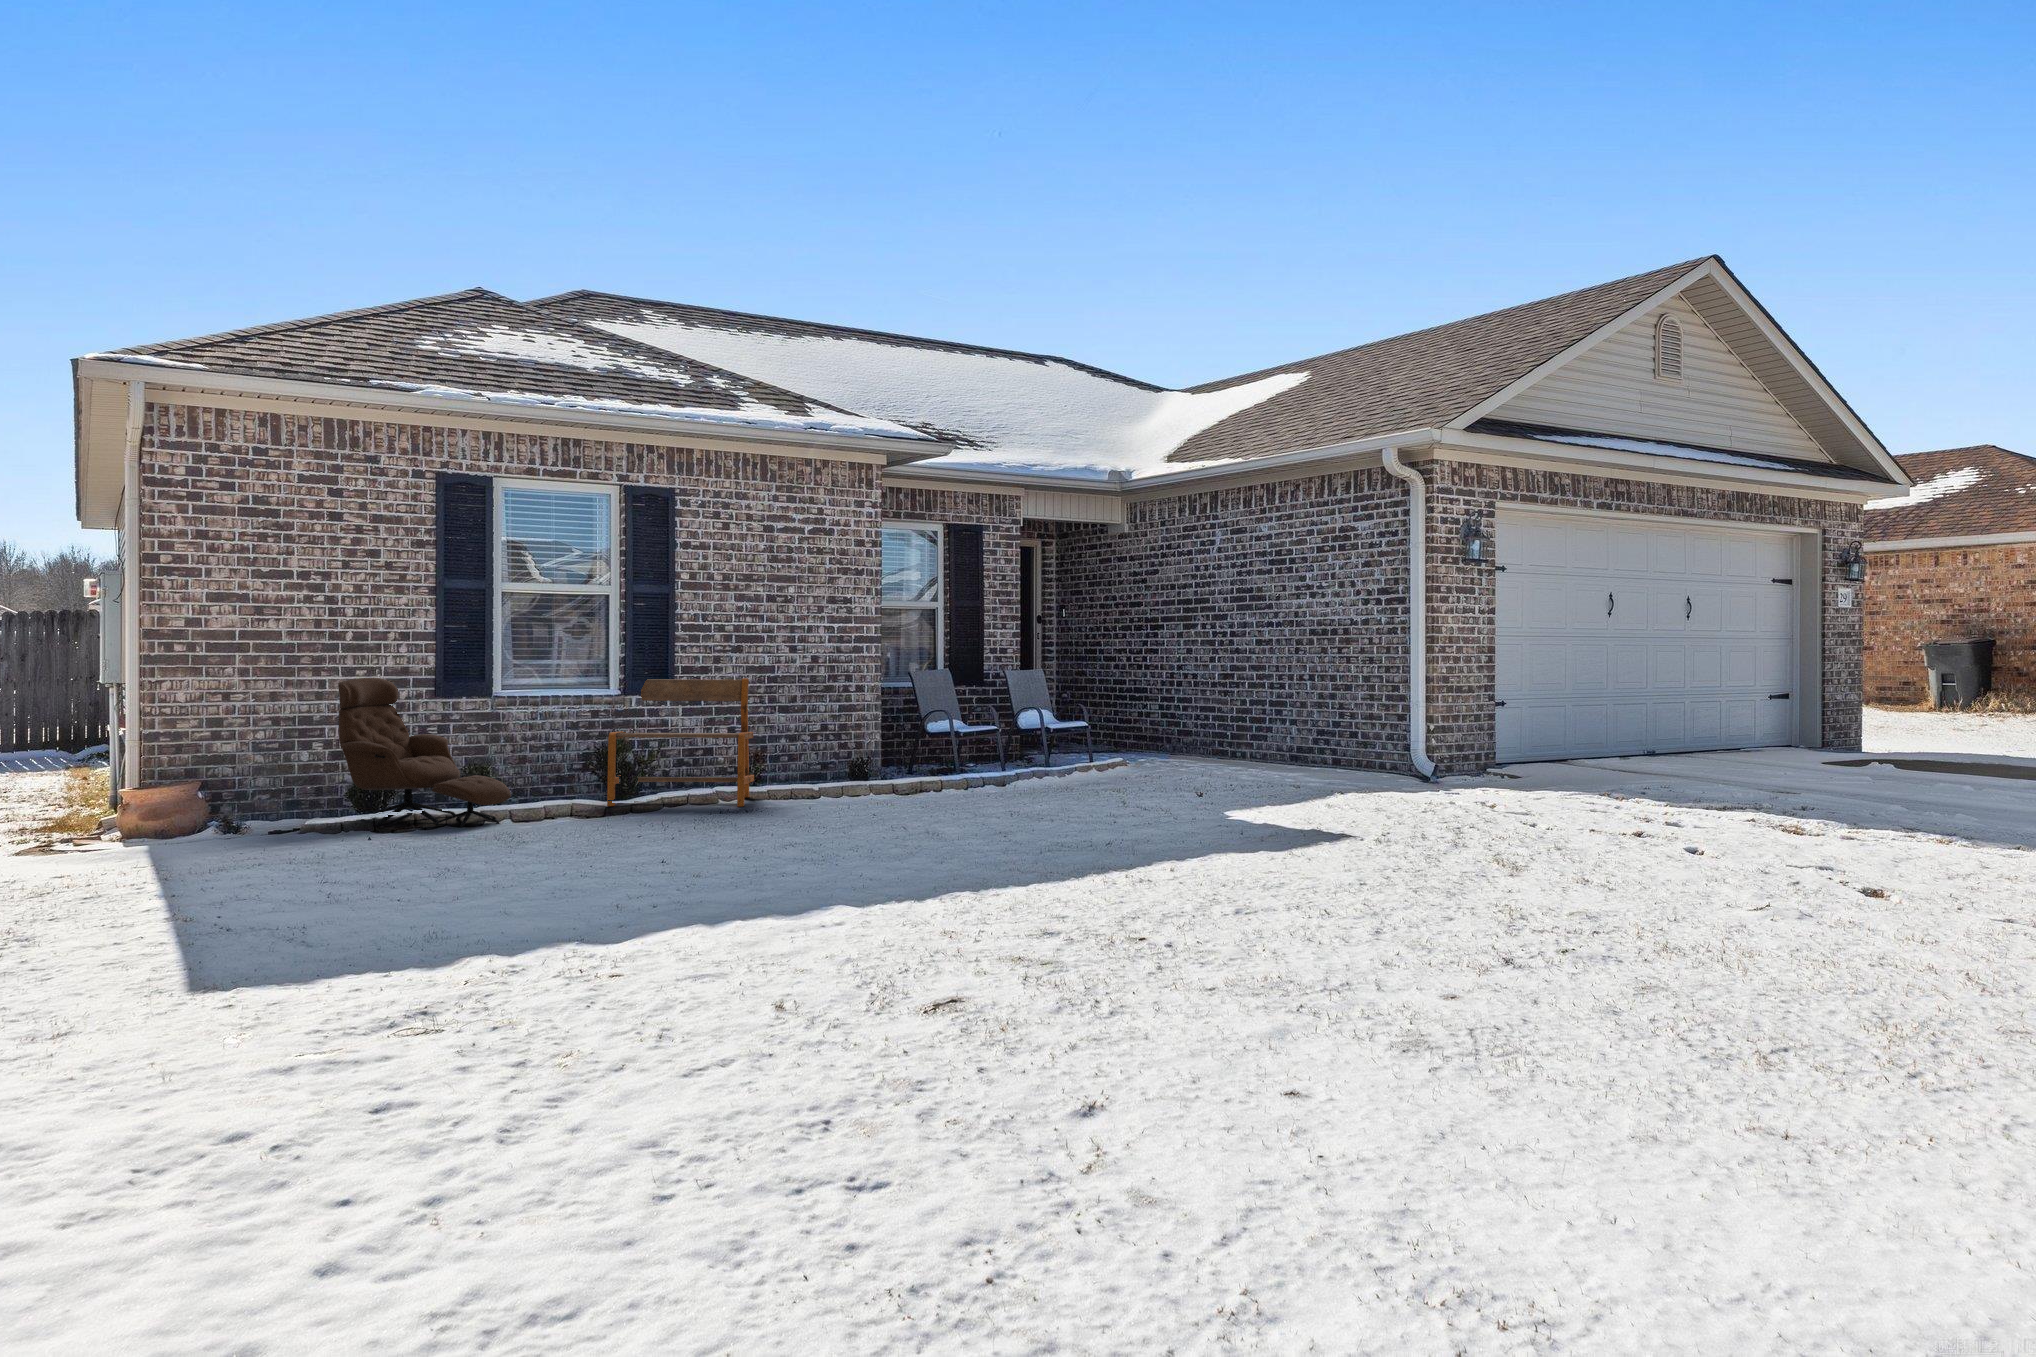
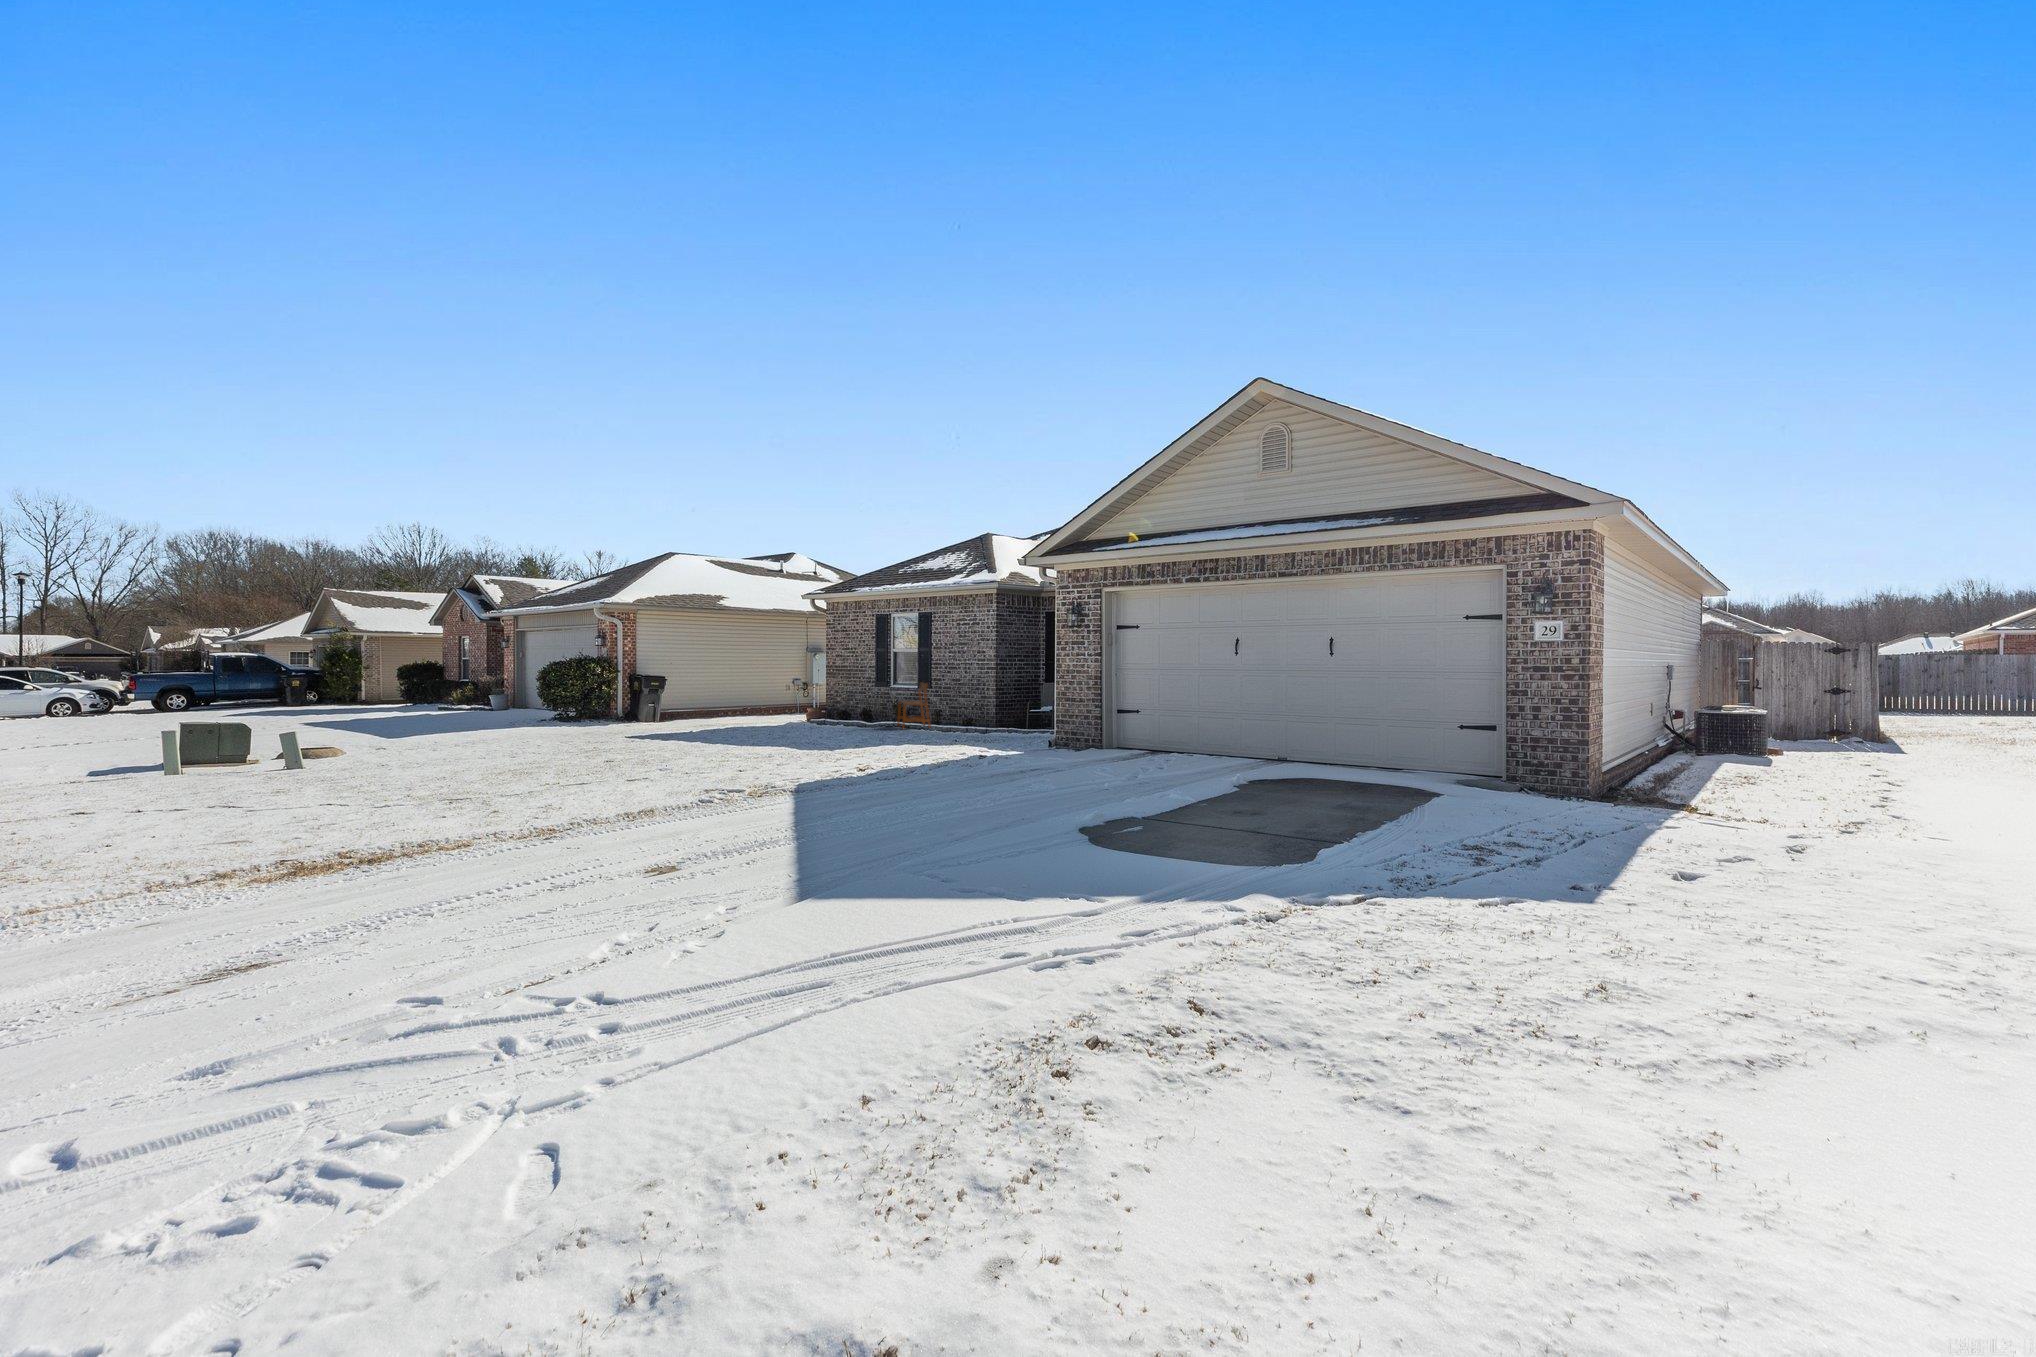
lounge chair: present [338,678,511,827] -> none [843,680,878,726]

